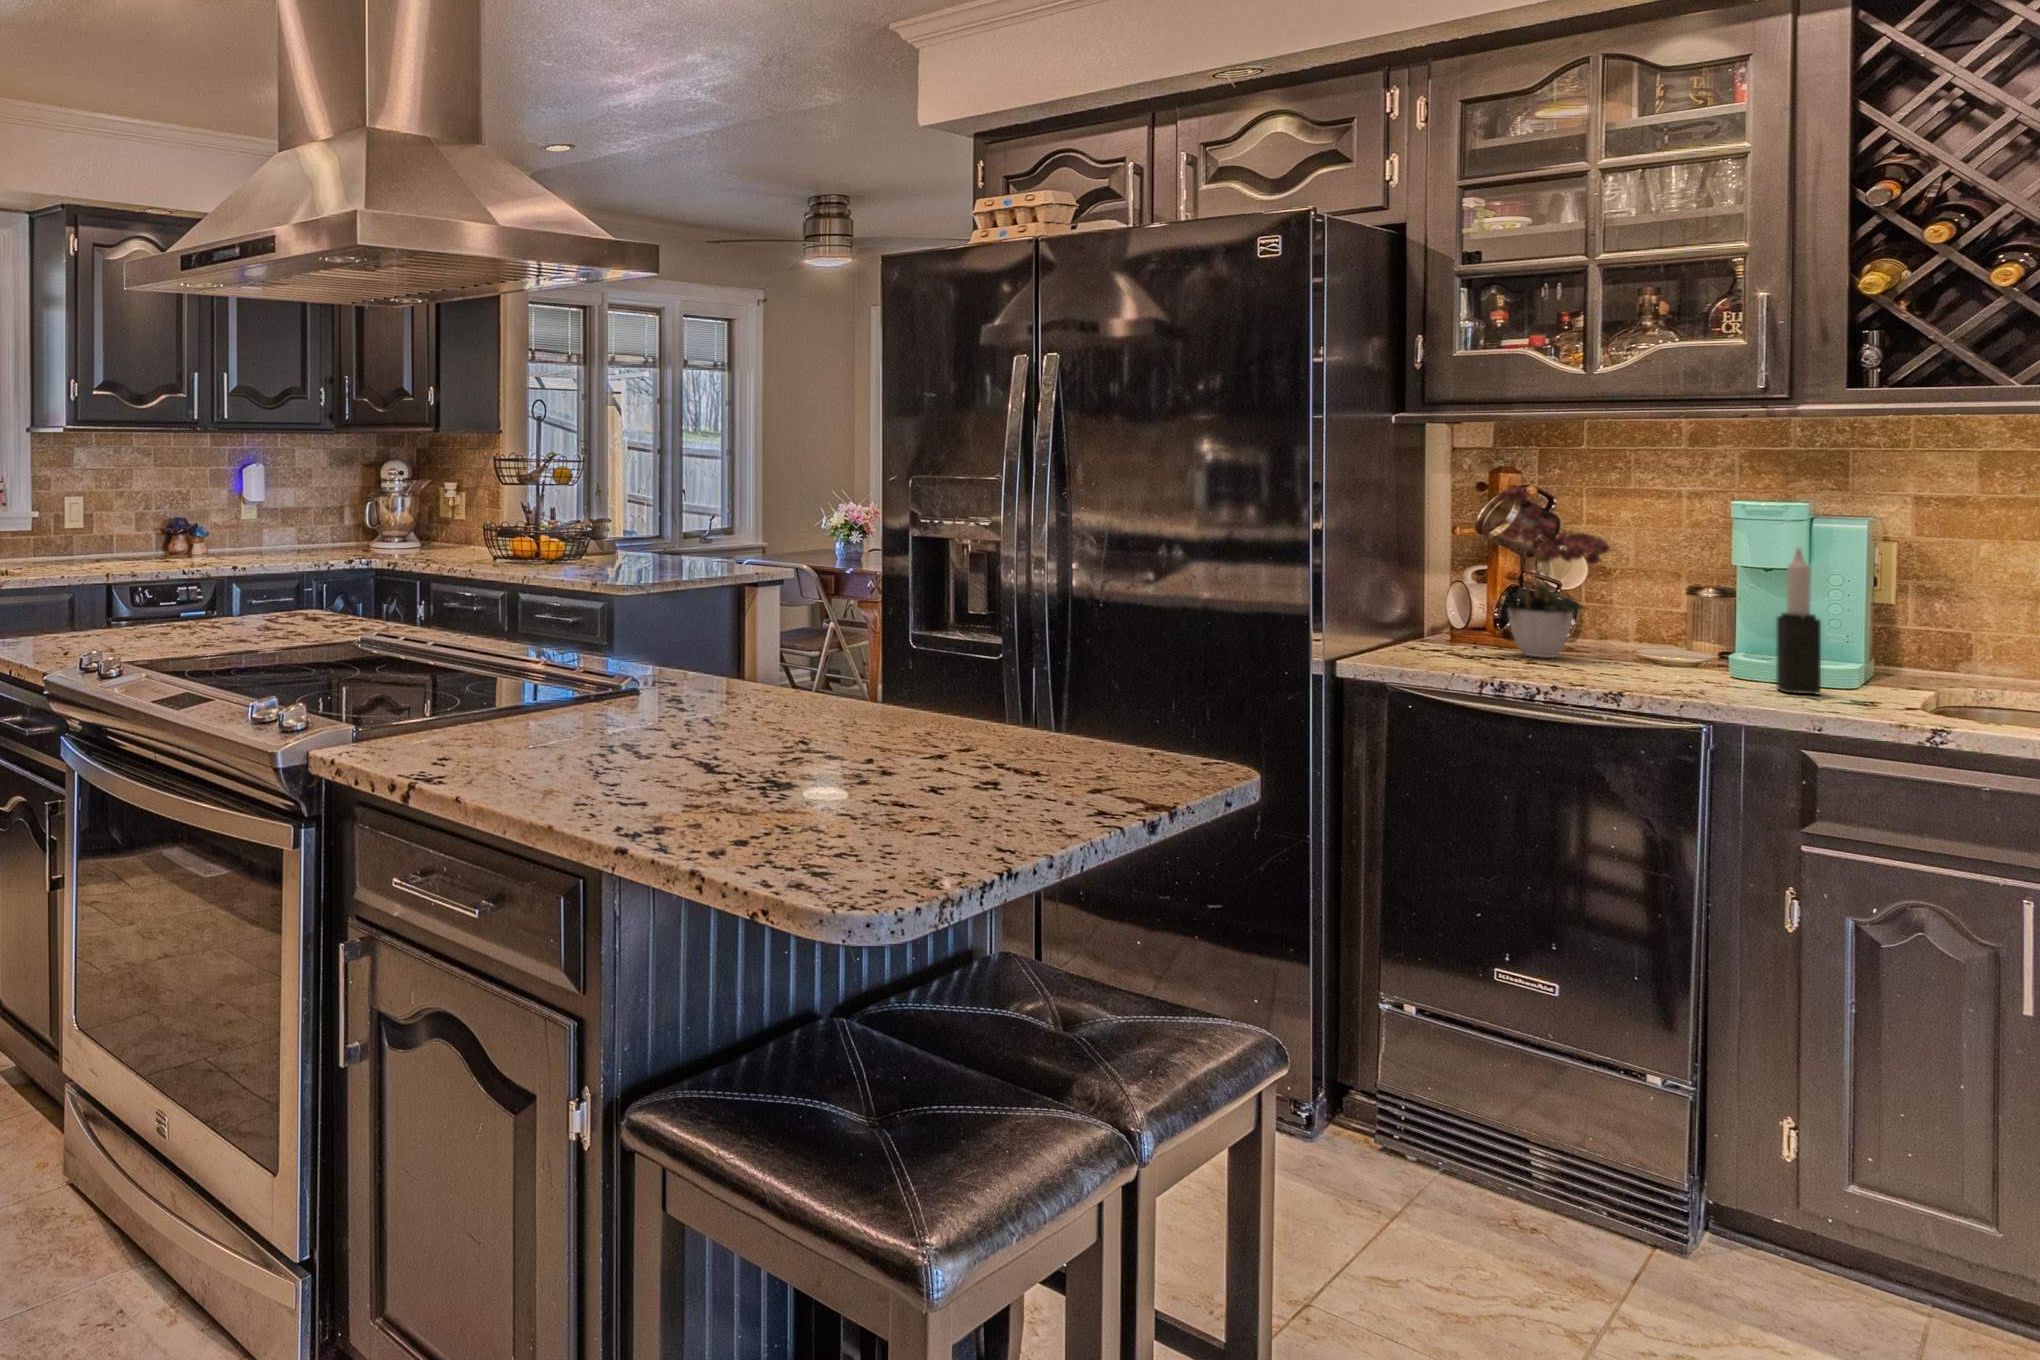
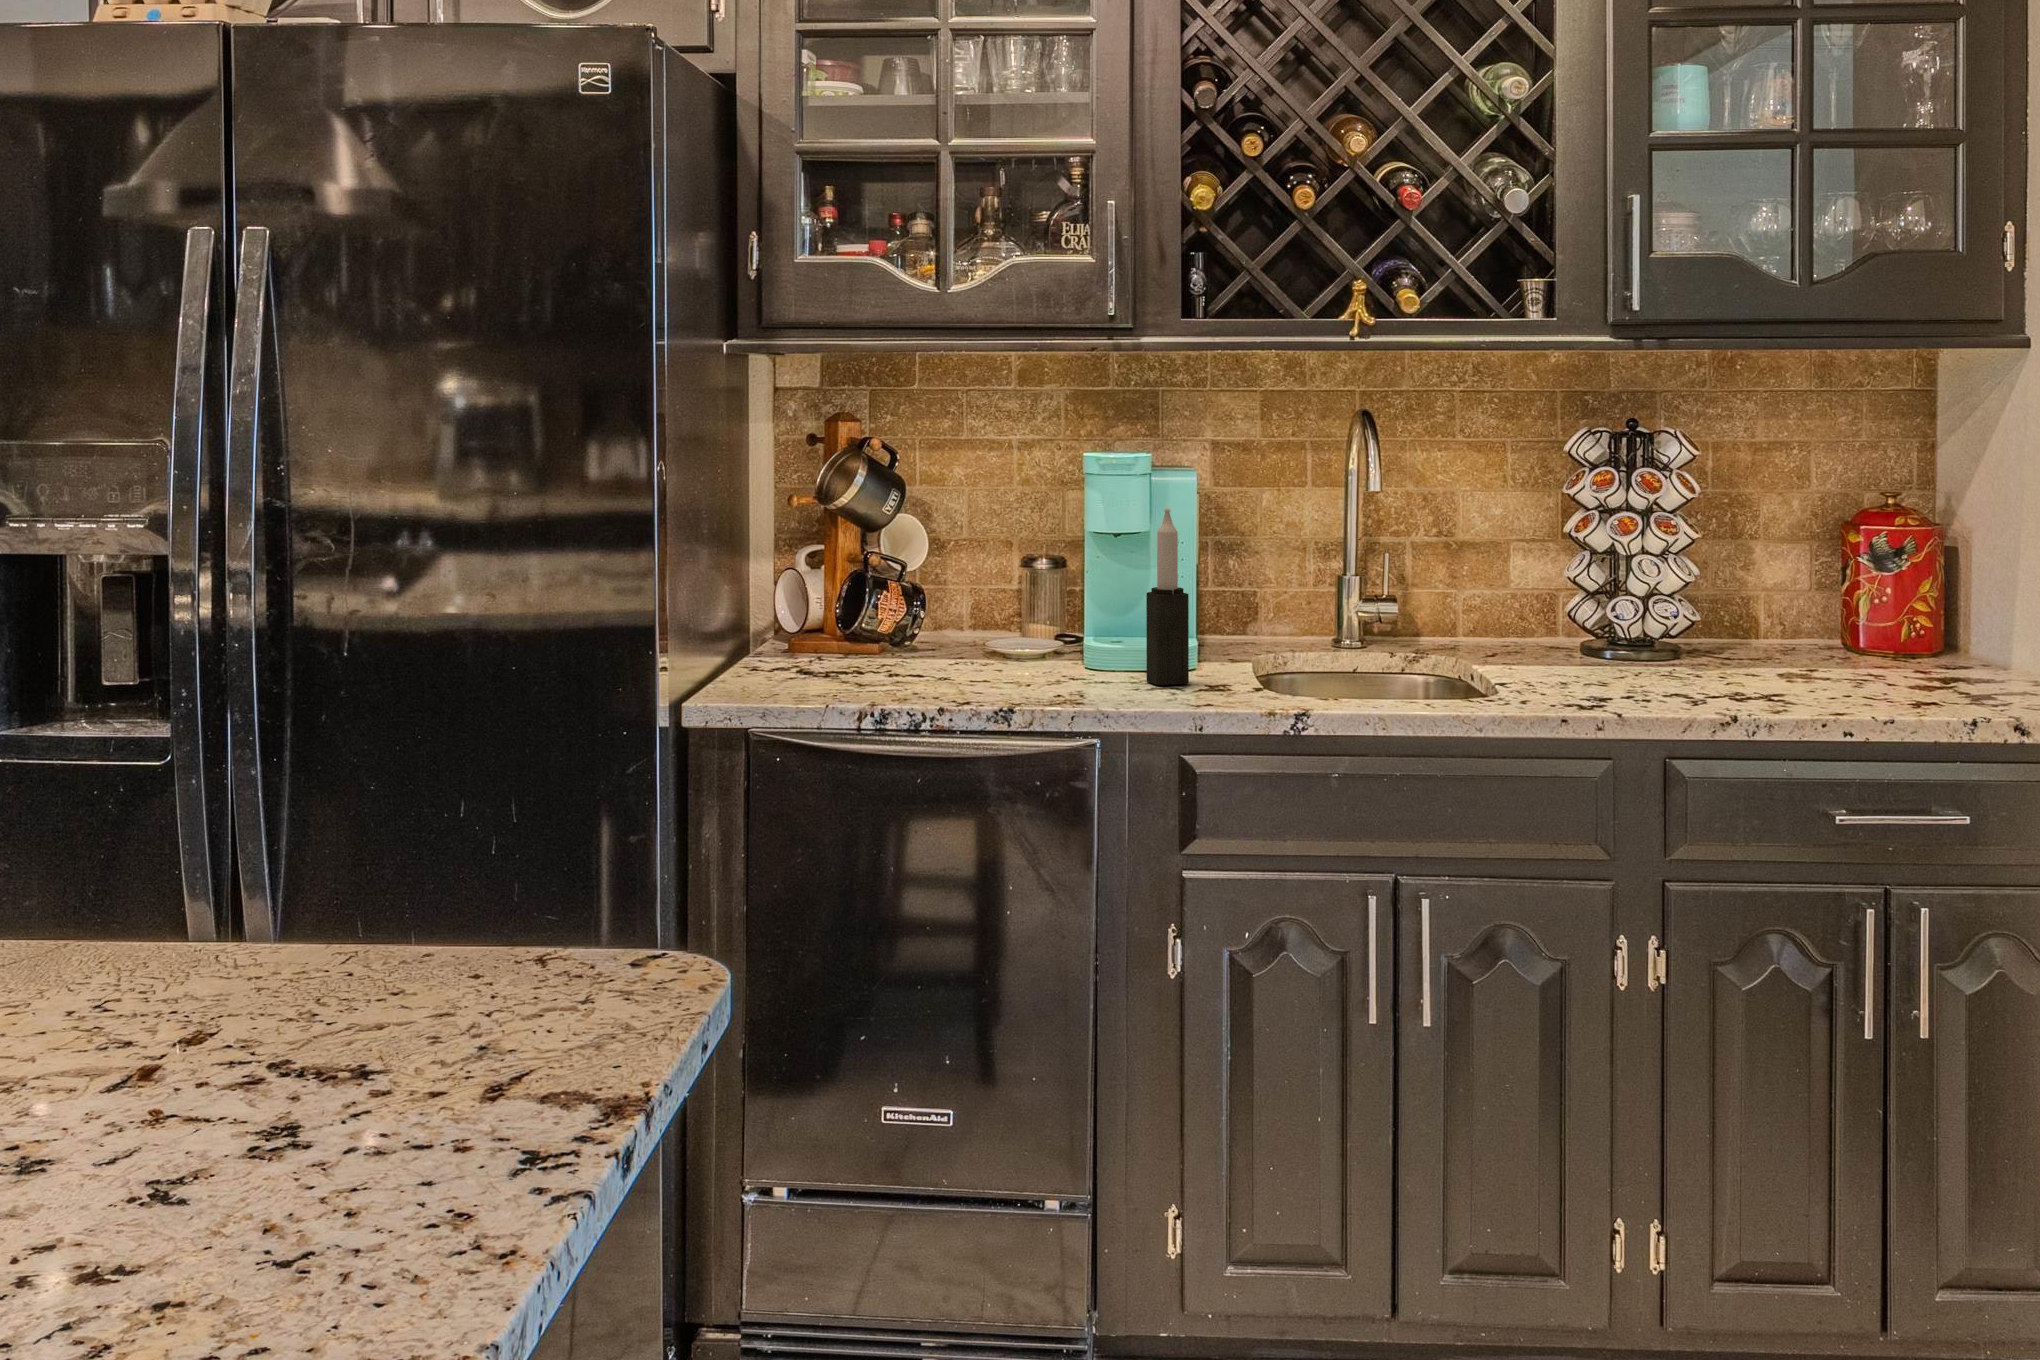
flower arrangement: present [1484,488,1611,658] -> none [828,431,981,666]

